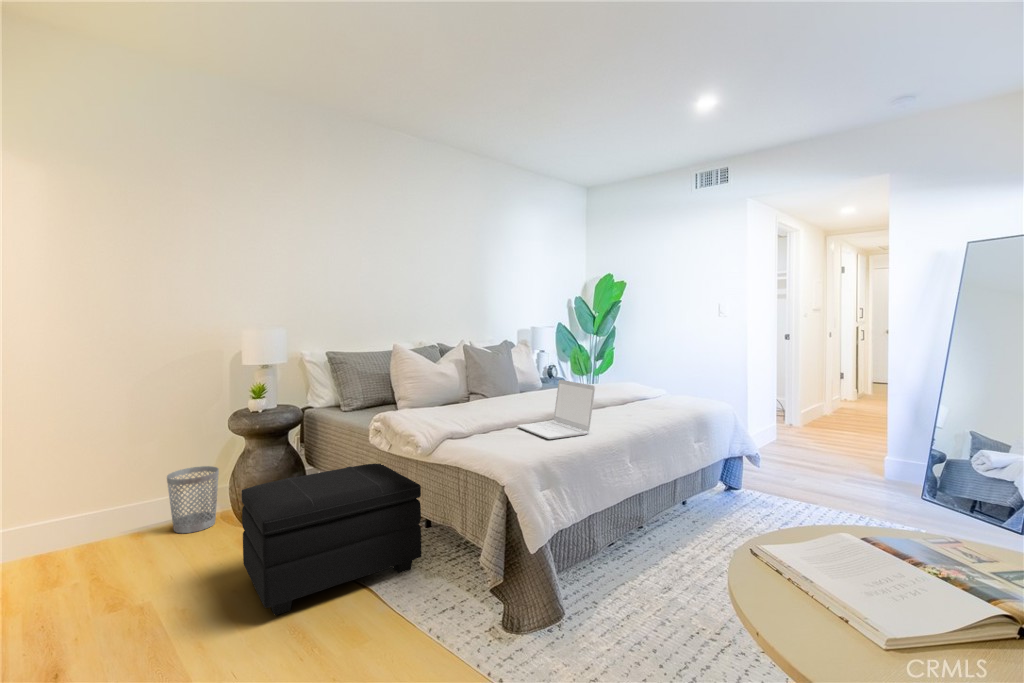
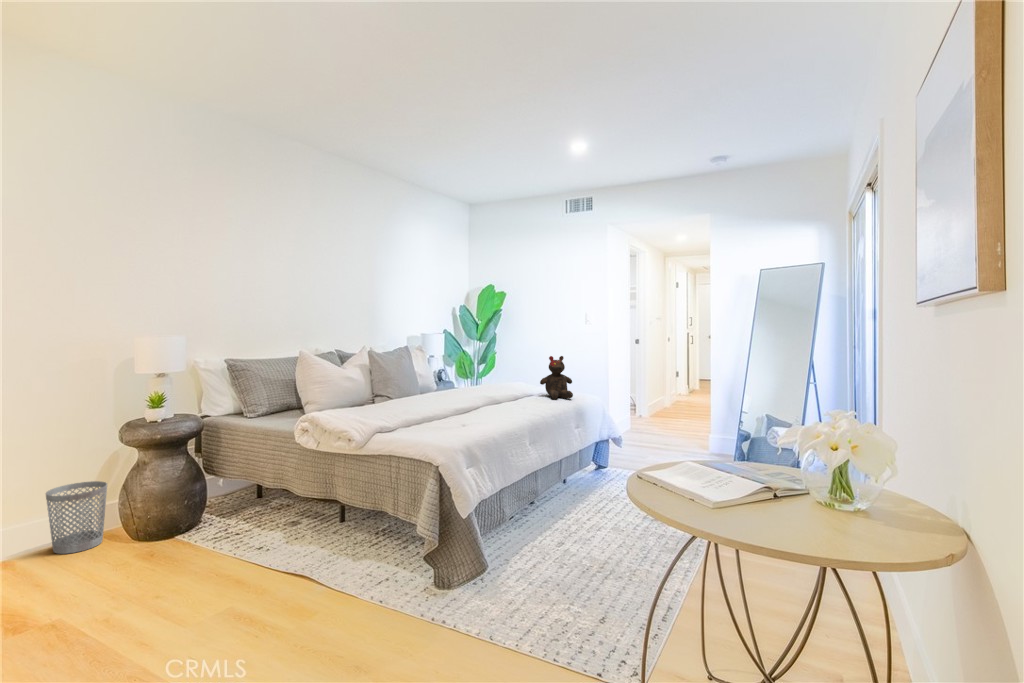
teddy bear: none [653,353,694,404] -> present [540,356,573,399]
laptop: present [517,380,595,439] -> none [432,380,501,430]
footstool: present [241,464,421,615] -> none [164,464,349,606]

